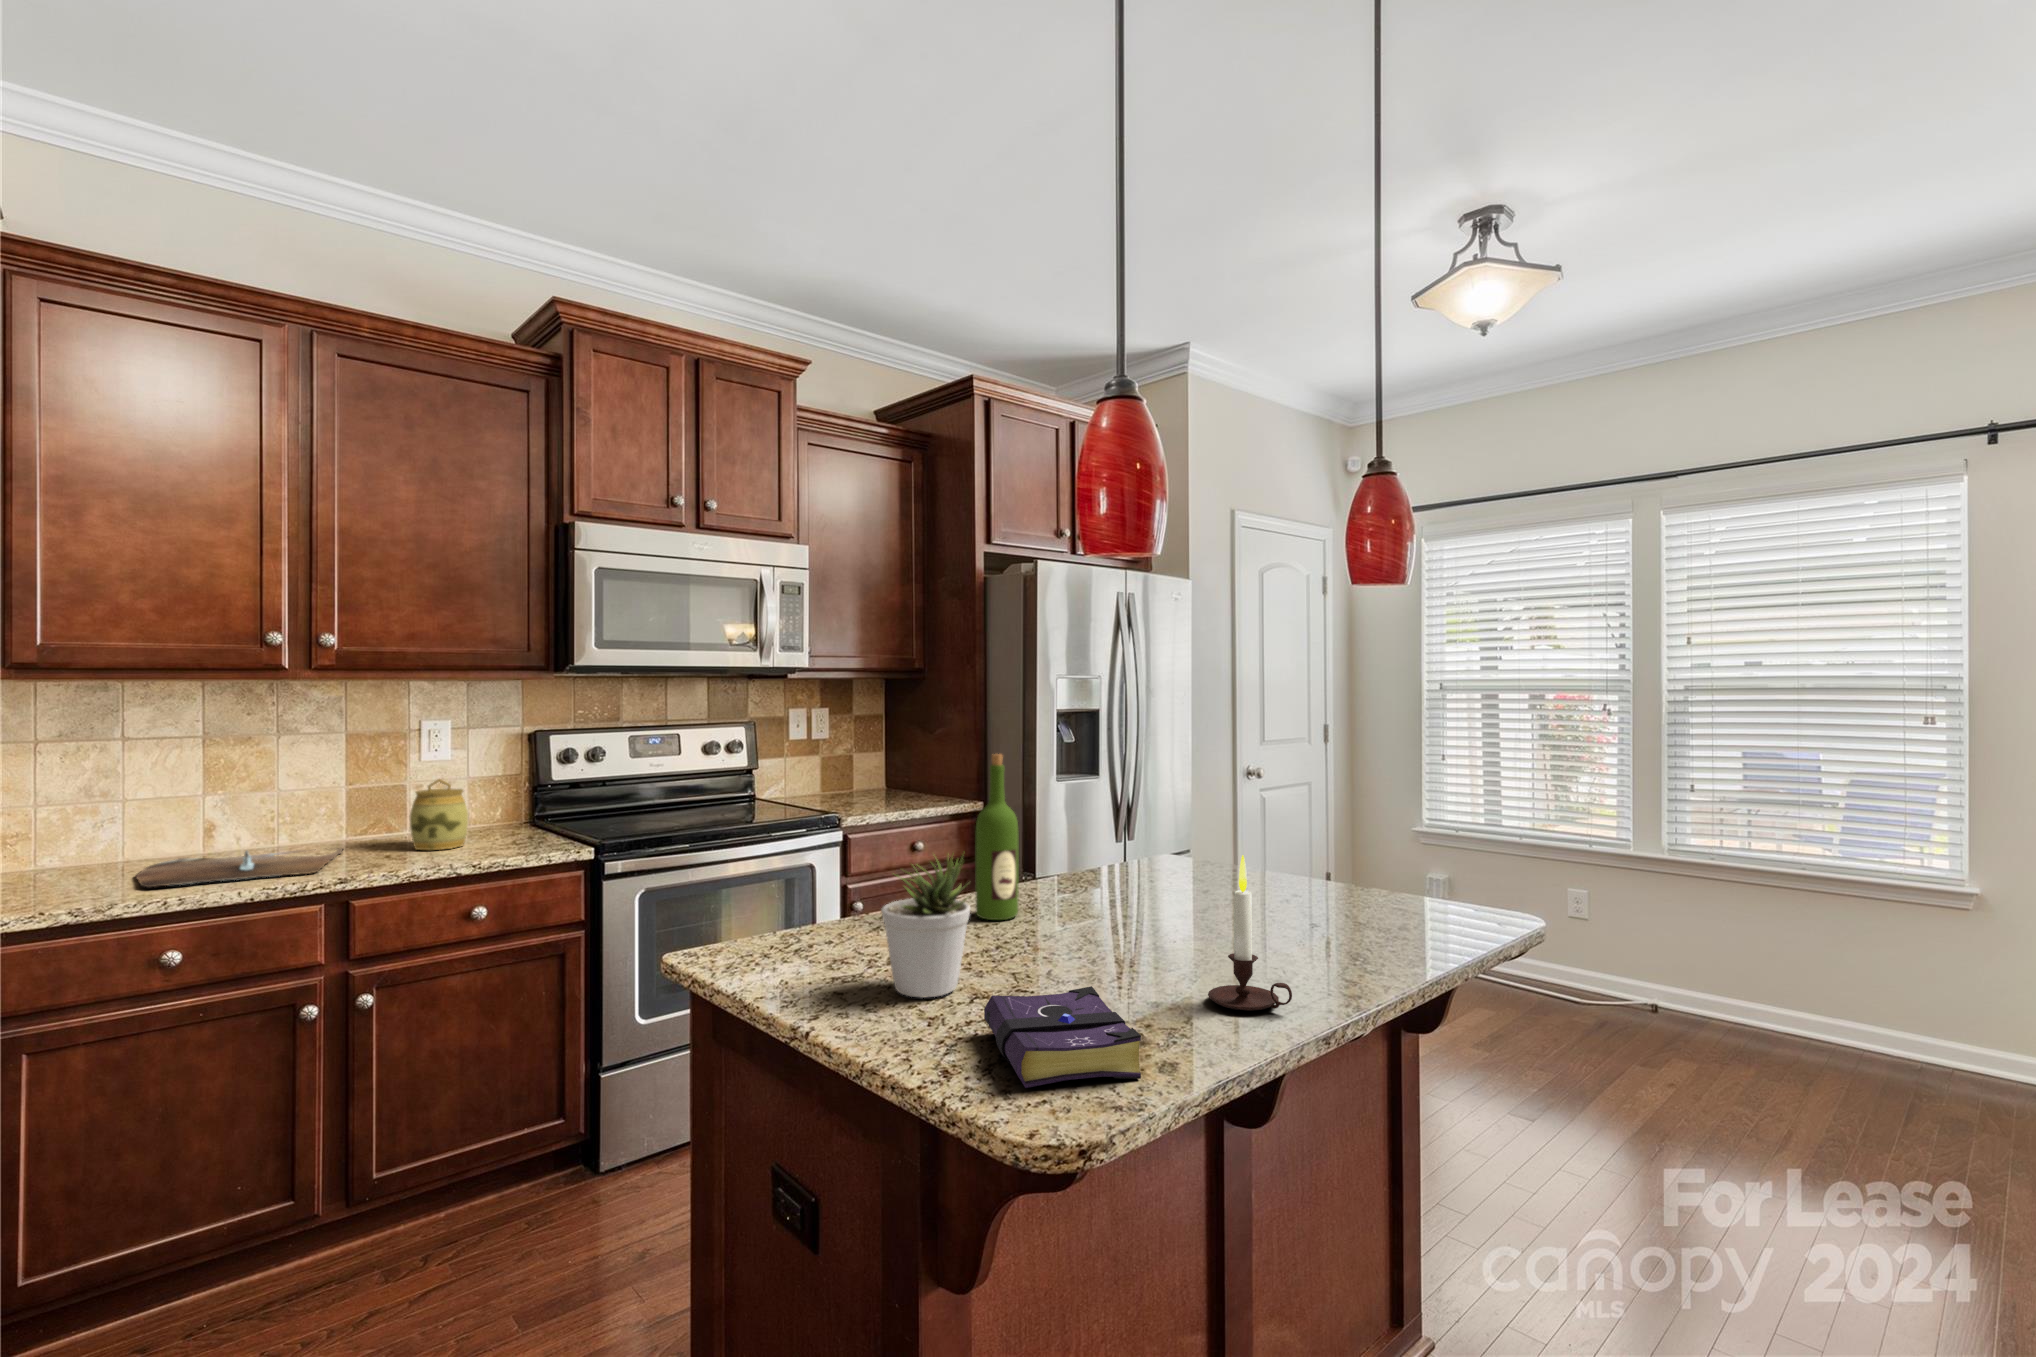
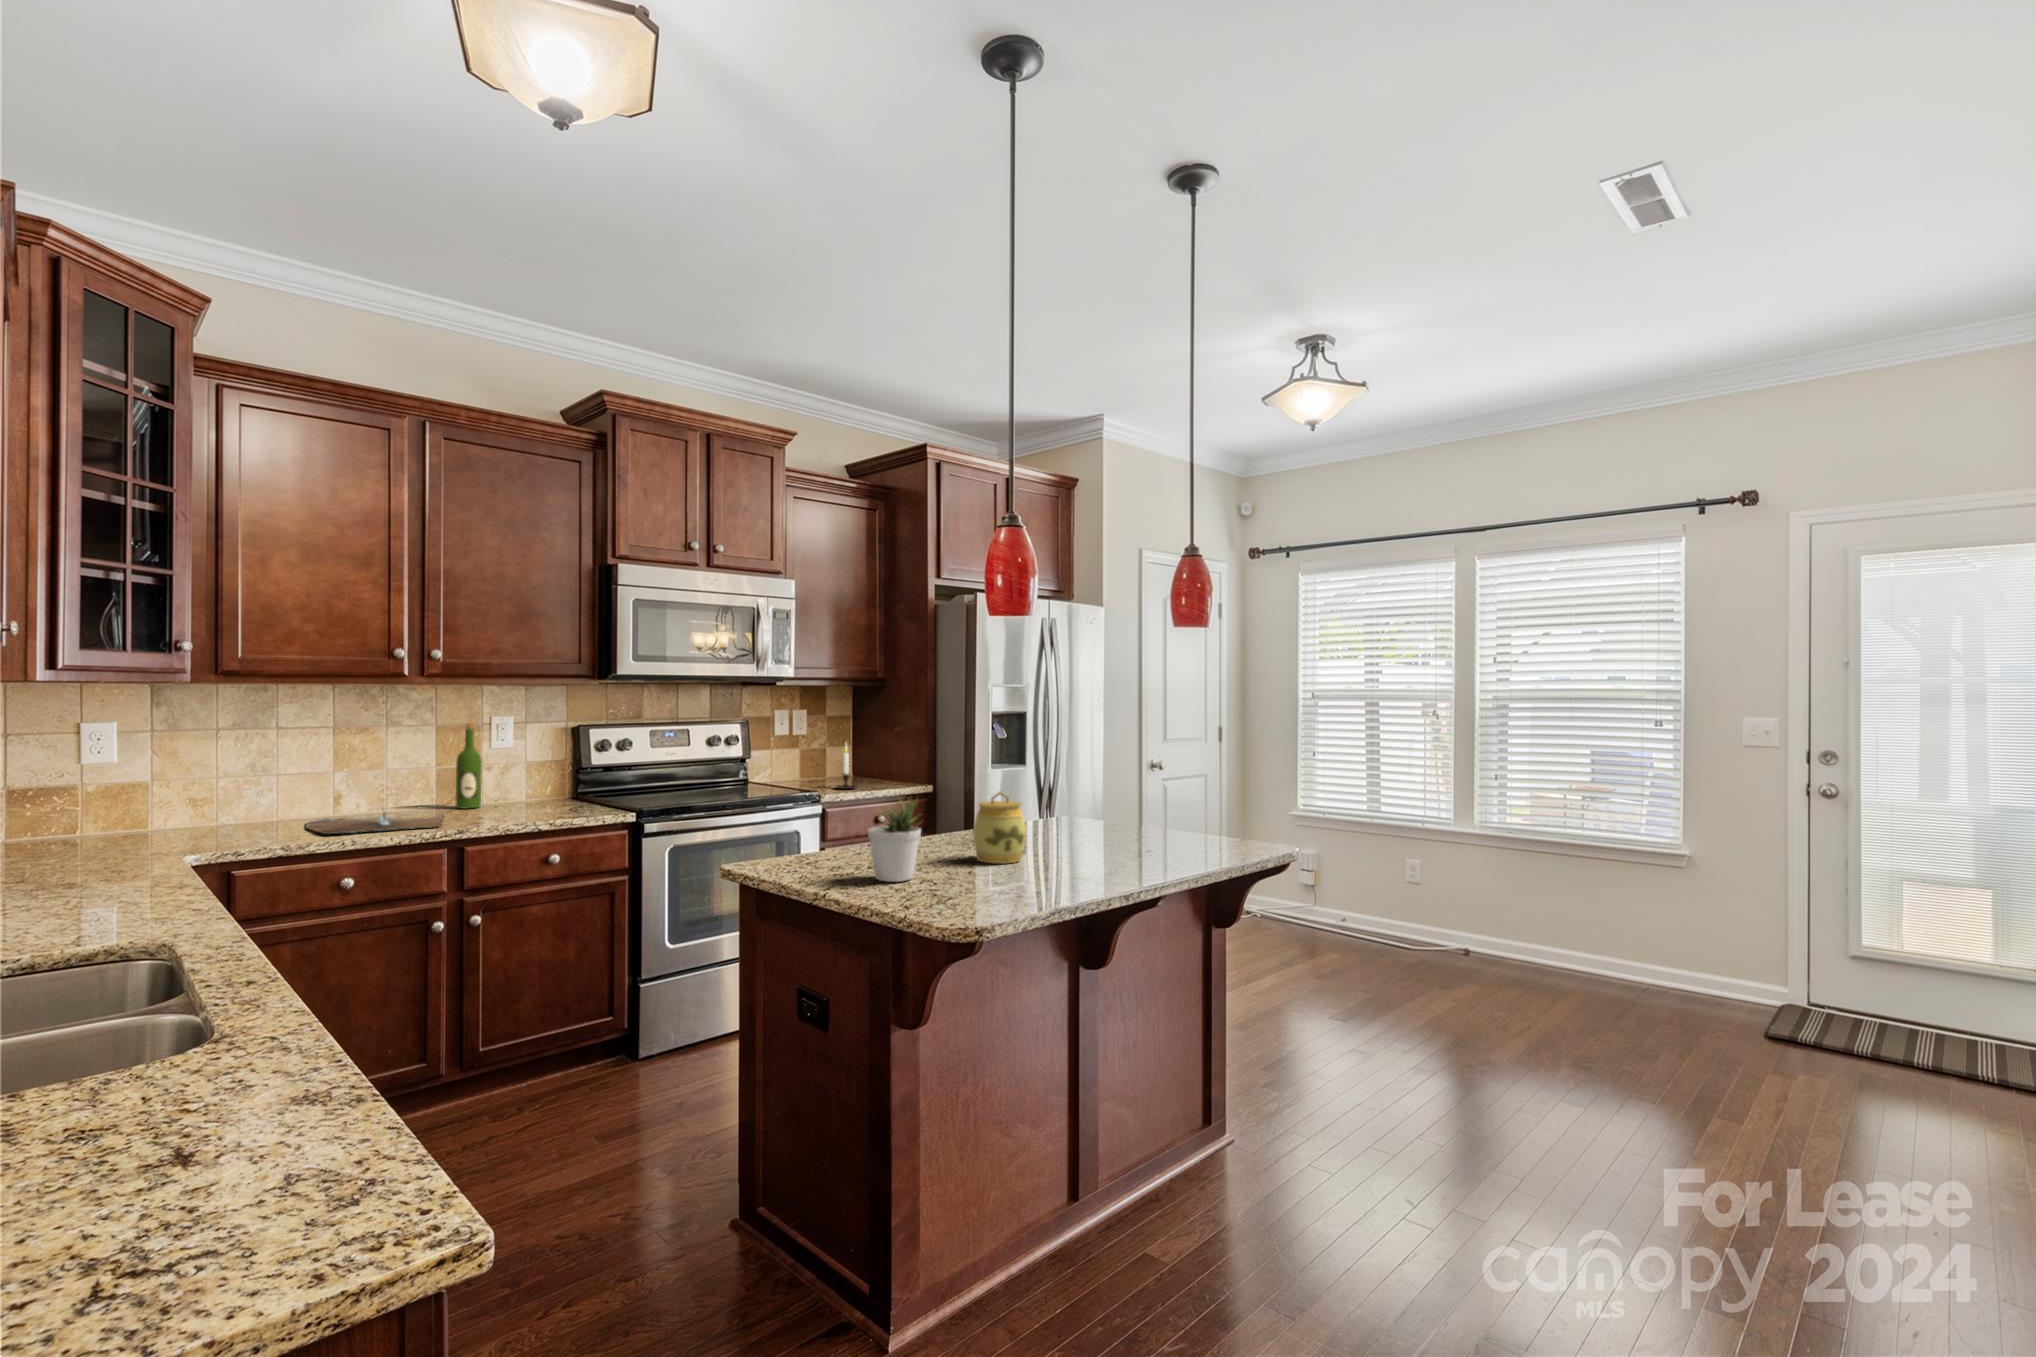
wine bottle: present [975,754,1019,920] -> present [456,724,482,809]
jar: present [410,779,468,850] -> present [973,792,1026,864]
candle: present [1208,855,1292,1010] -> present [836,745,856,789]
book: present [984,986,1141,1088] -> none [929,869,1013,910]

